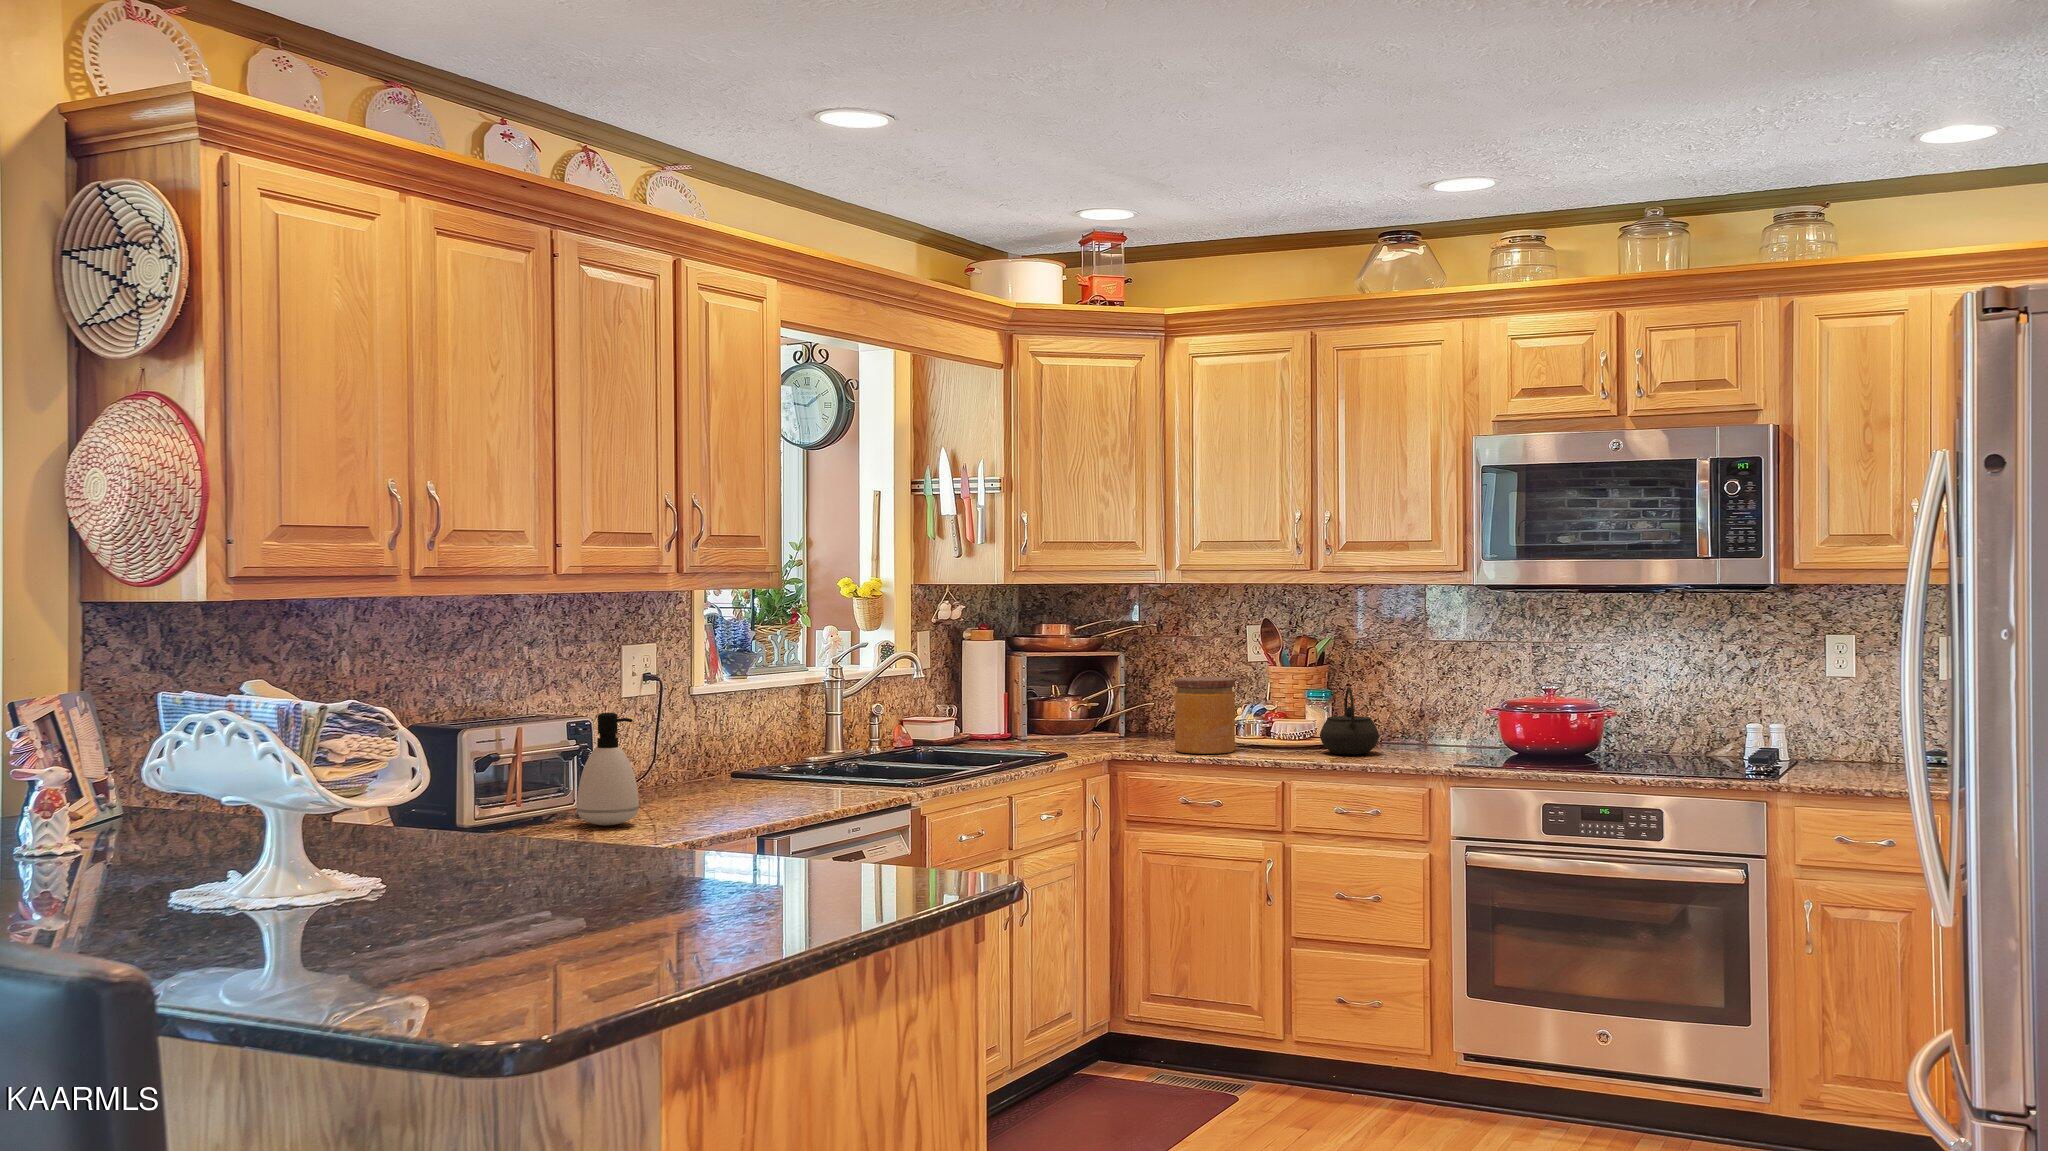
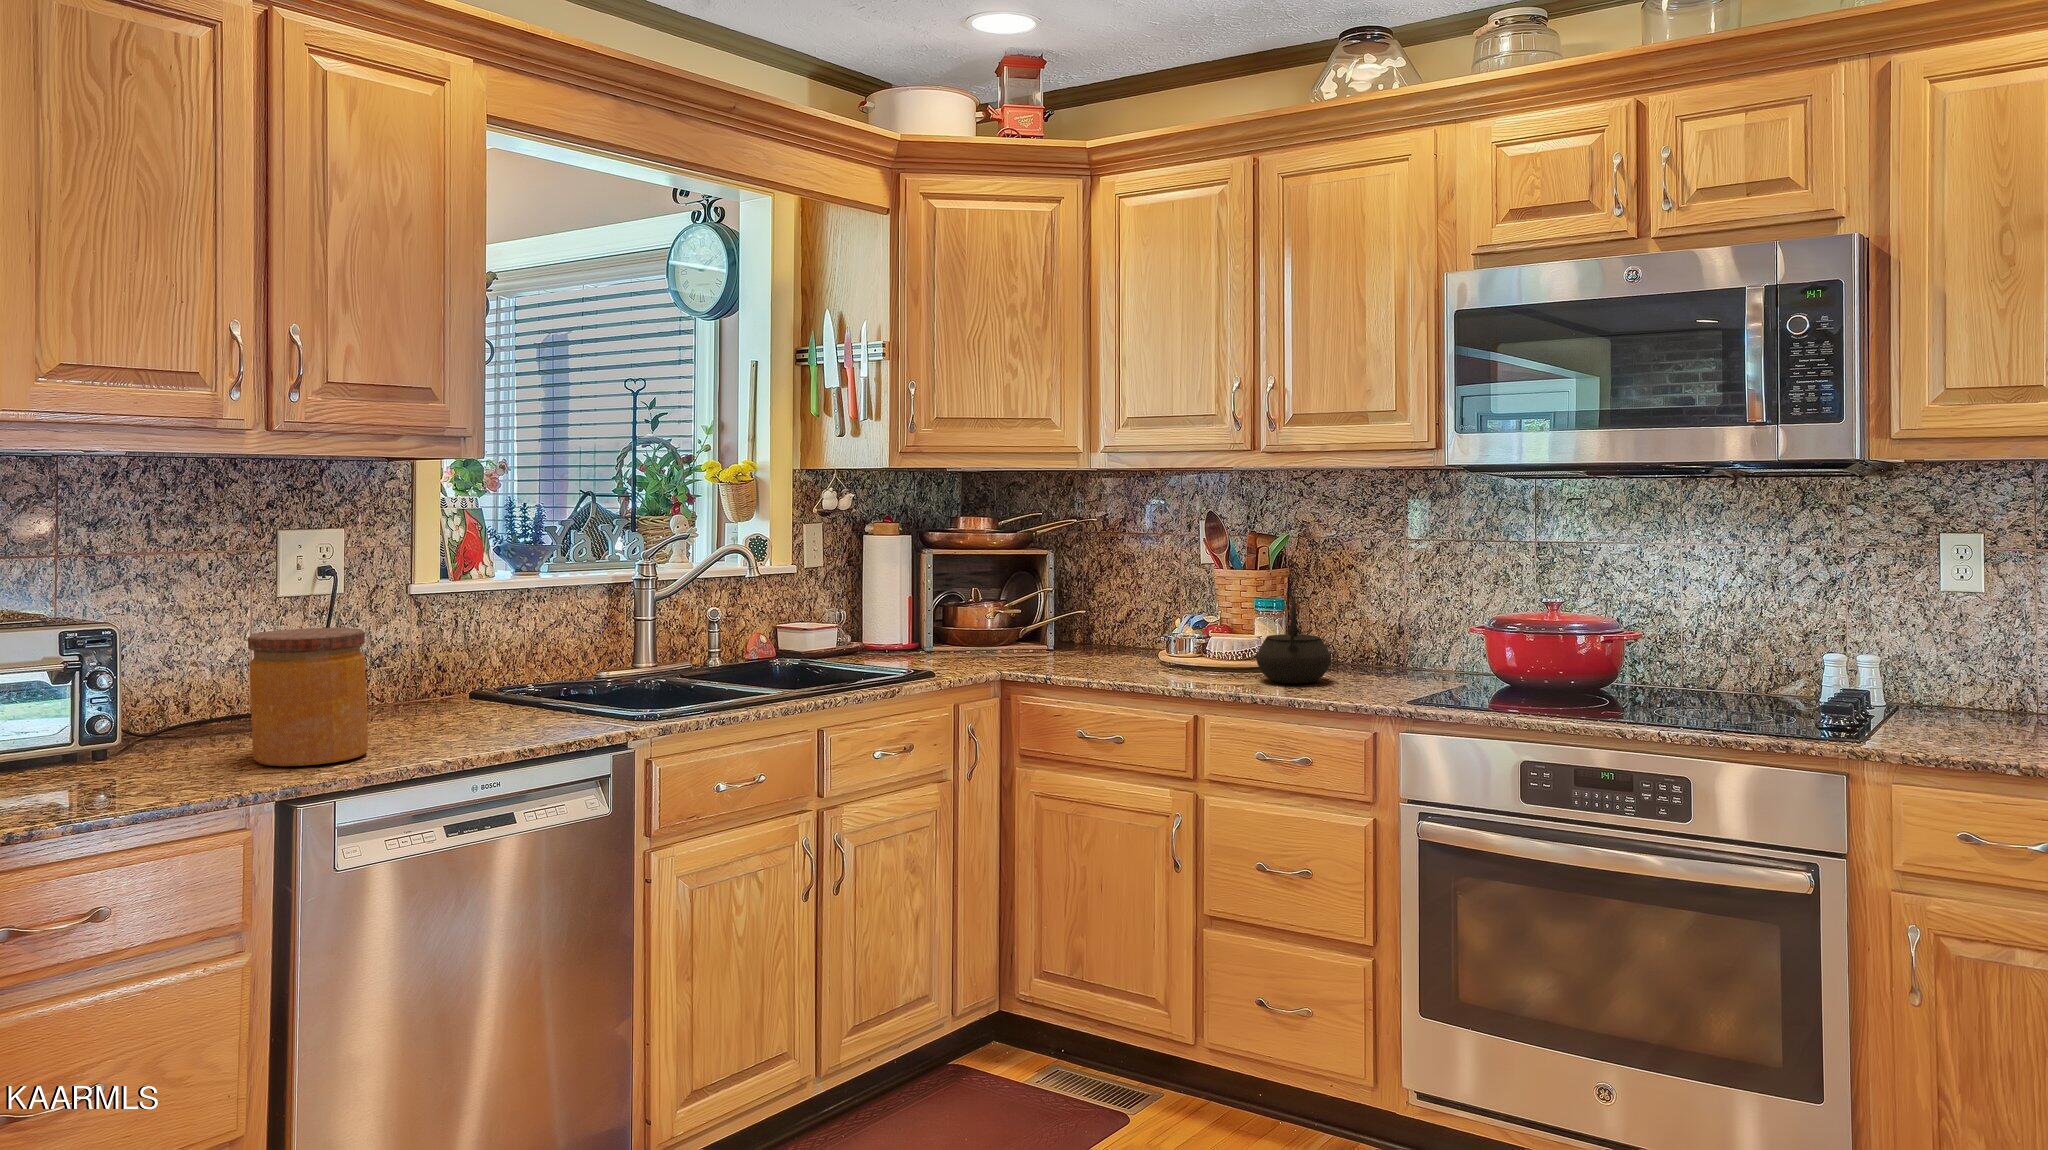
jar: present [1174,677,1235,754] -> present [248,628,368,766]
soap dispenser: present [577,712,639,825] -> none [84,638,181,792]

